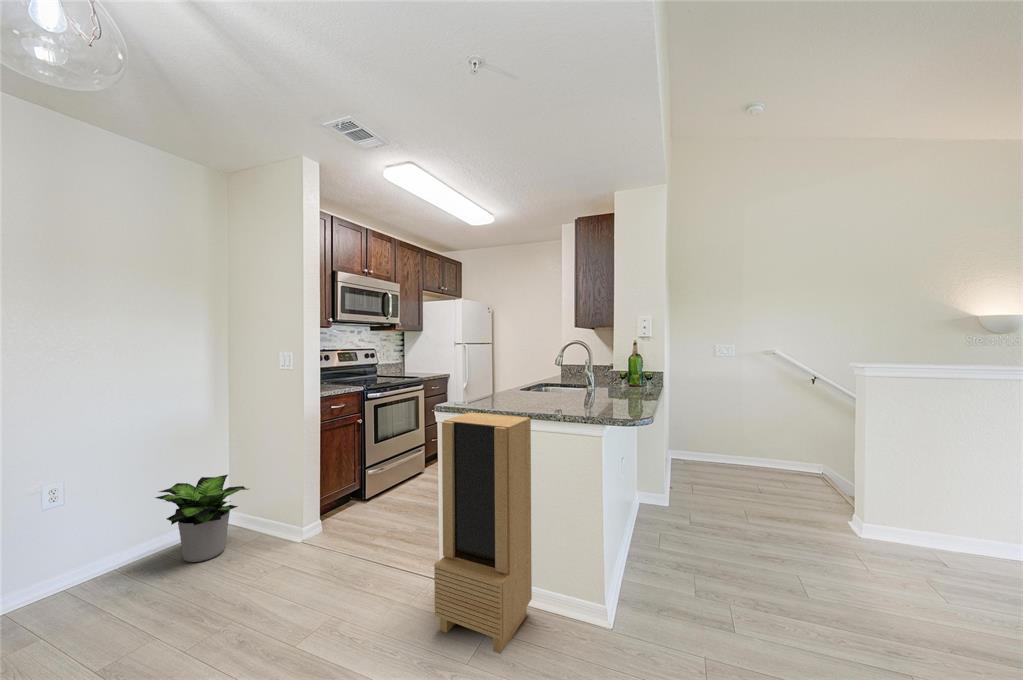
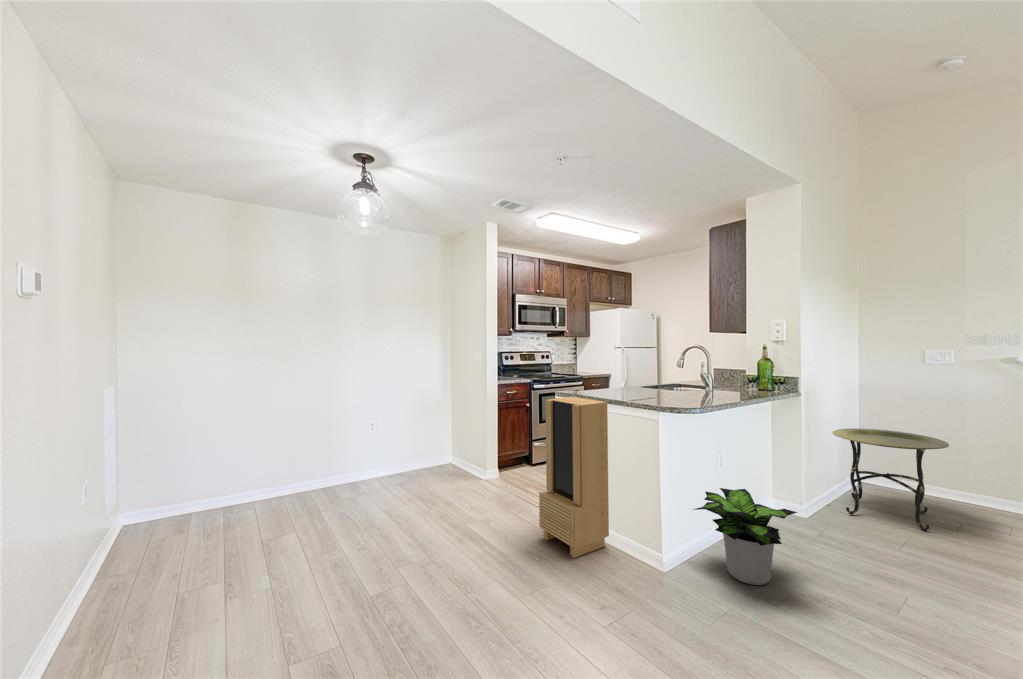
side table: none [678,415,764,502] -> present [833,428,949,531]
potted plant: present [155,475,248,562] -> present [694,488,797,585]

